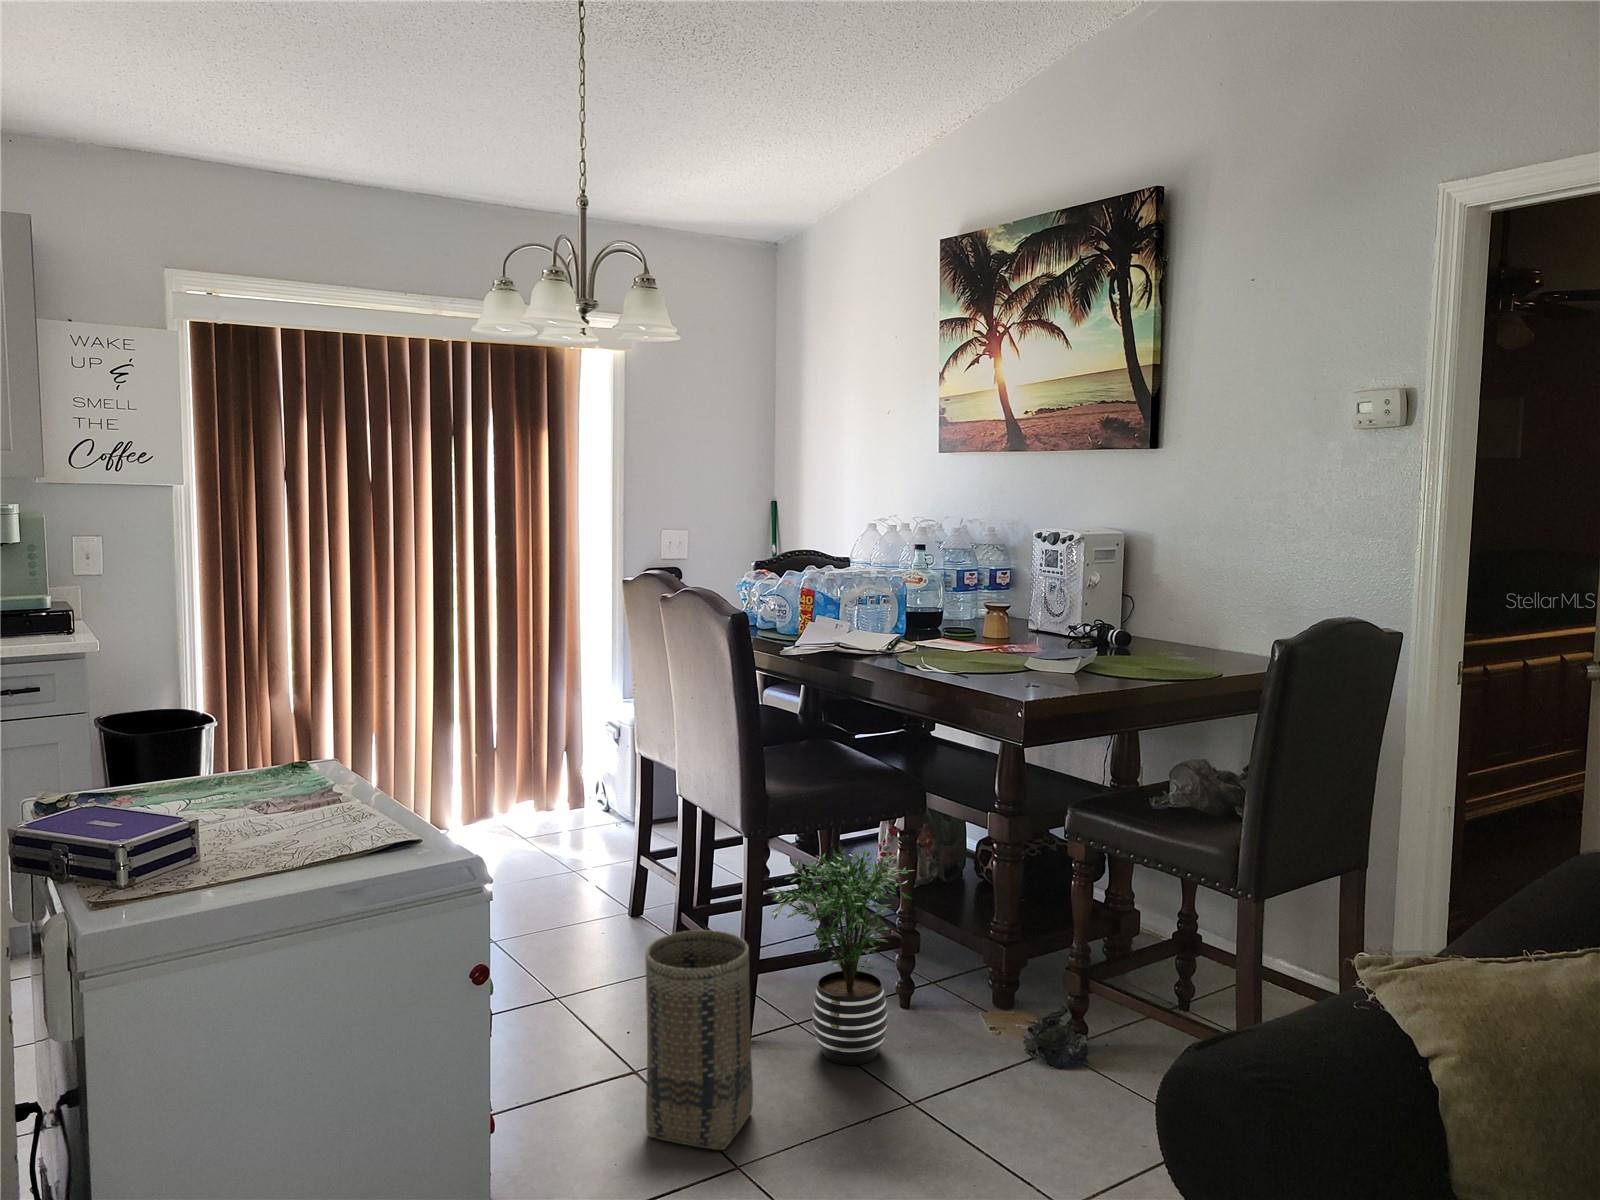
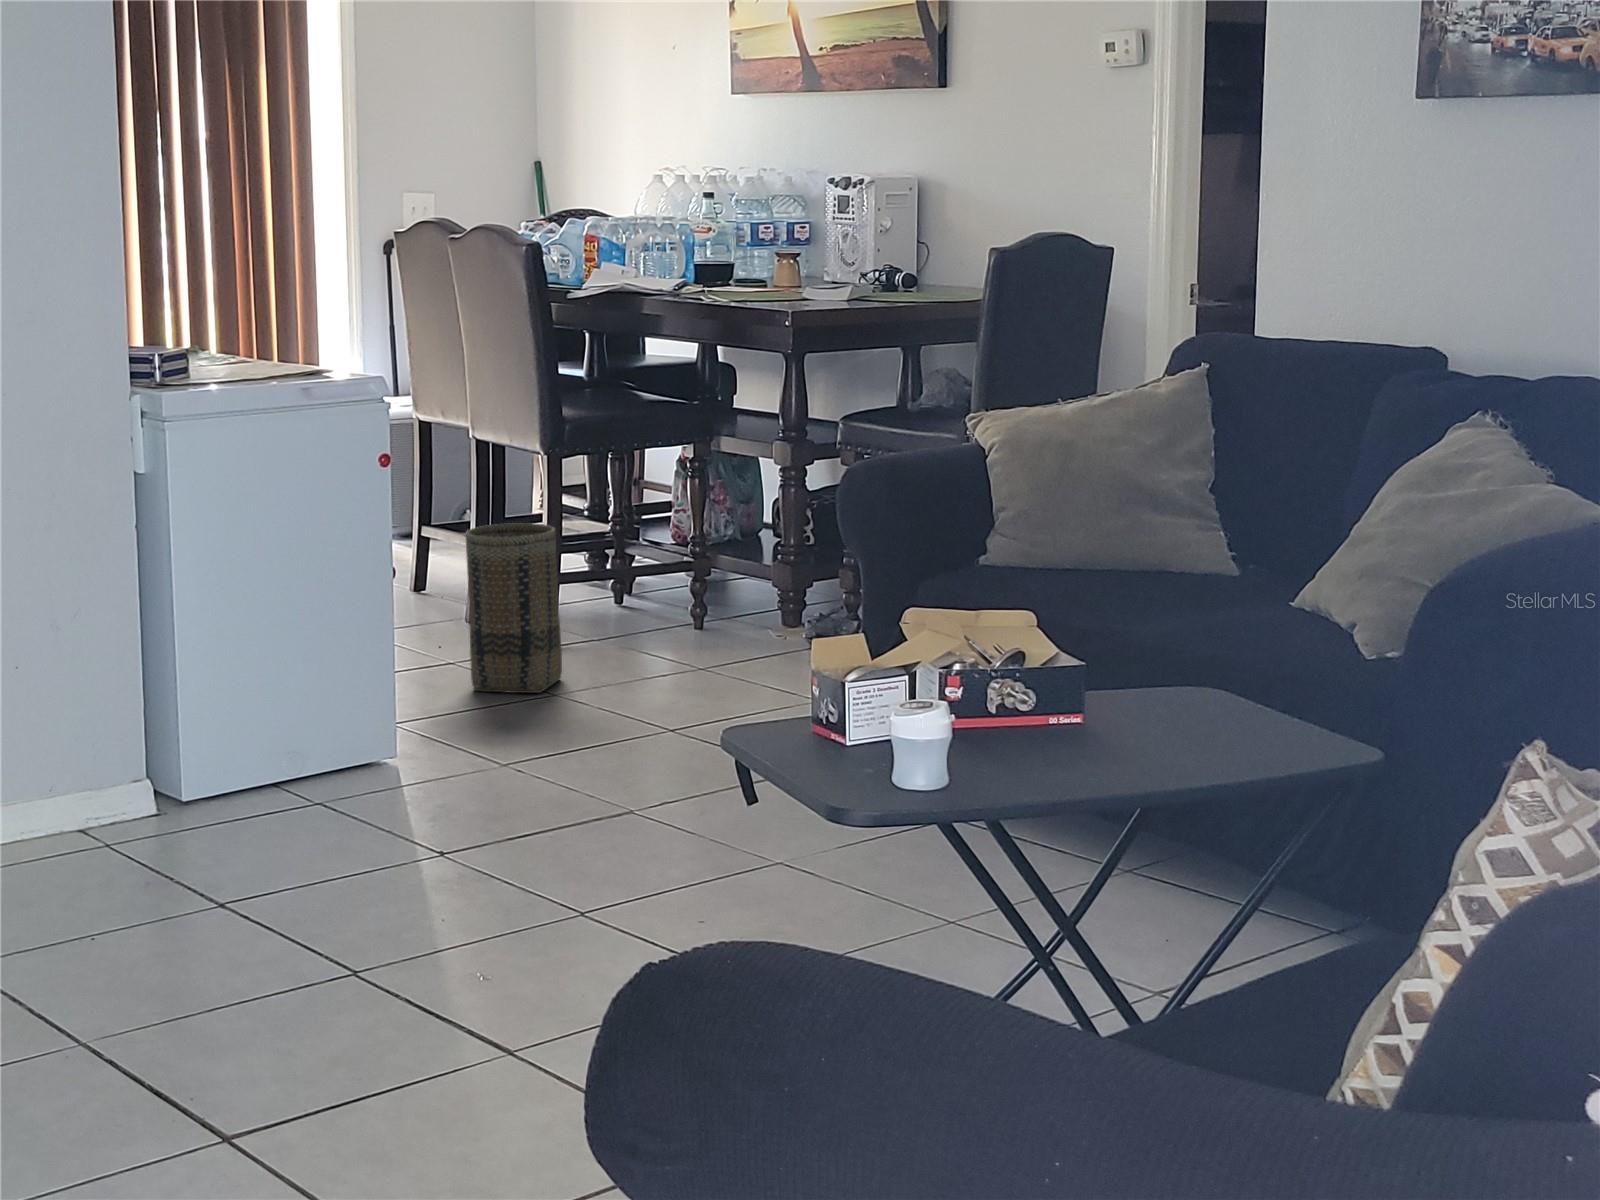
potted plant: present [772,848,913,1065] -> none [567,463,706,657]

